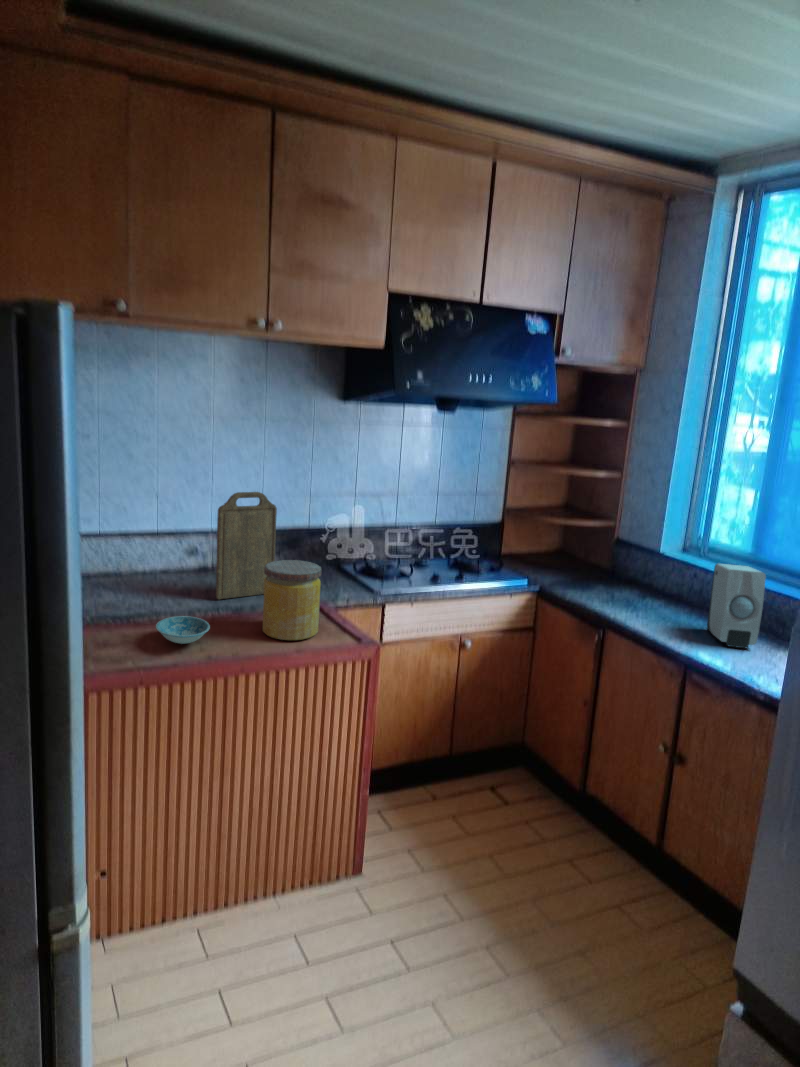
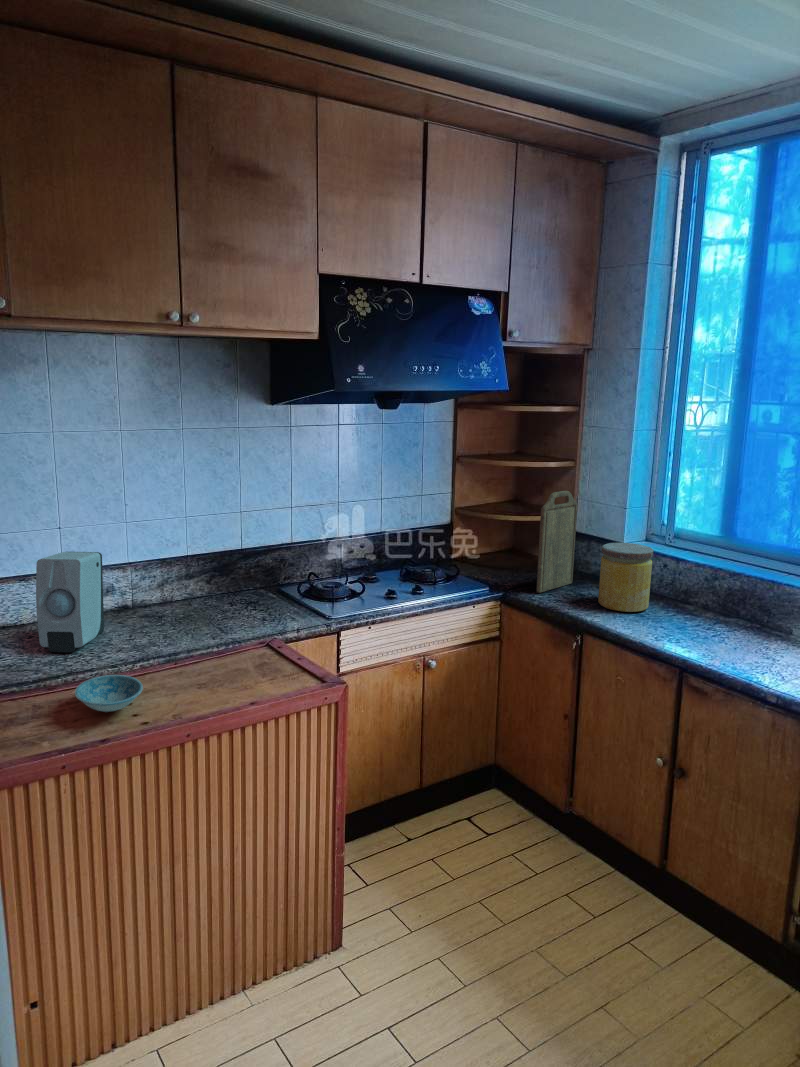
cutting board: present [216,492,277,599] -> present [537,491,577,593]
jar: present [263,560,322,640] -> present [598,543,654,612]
soap dispenser: present [707,563,766,648] -> present [36,552,104,652]

